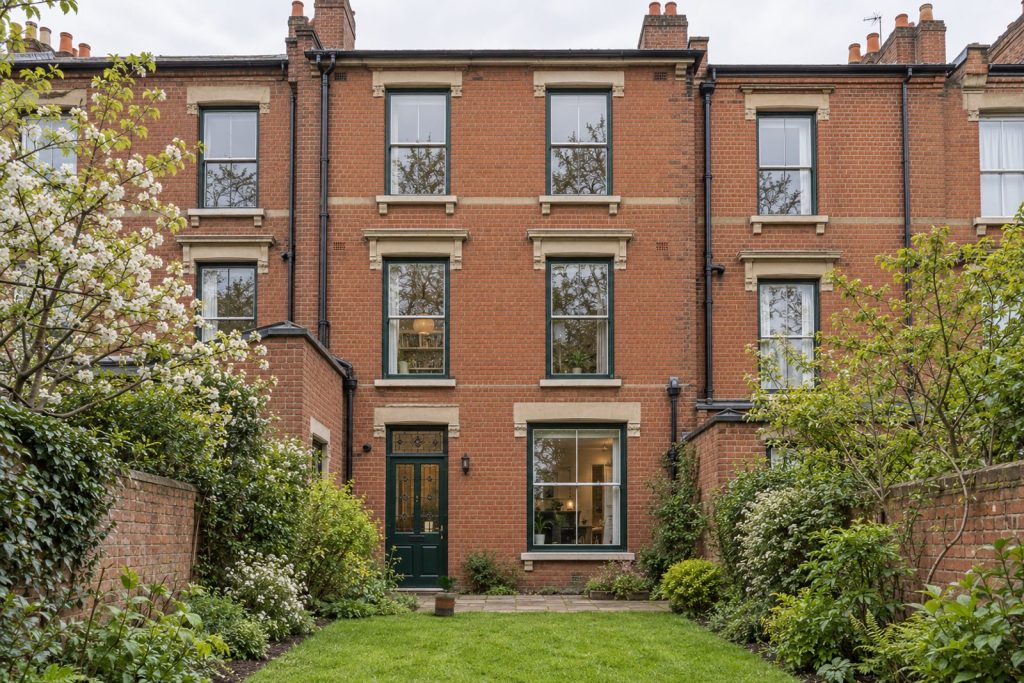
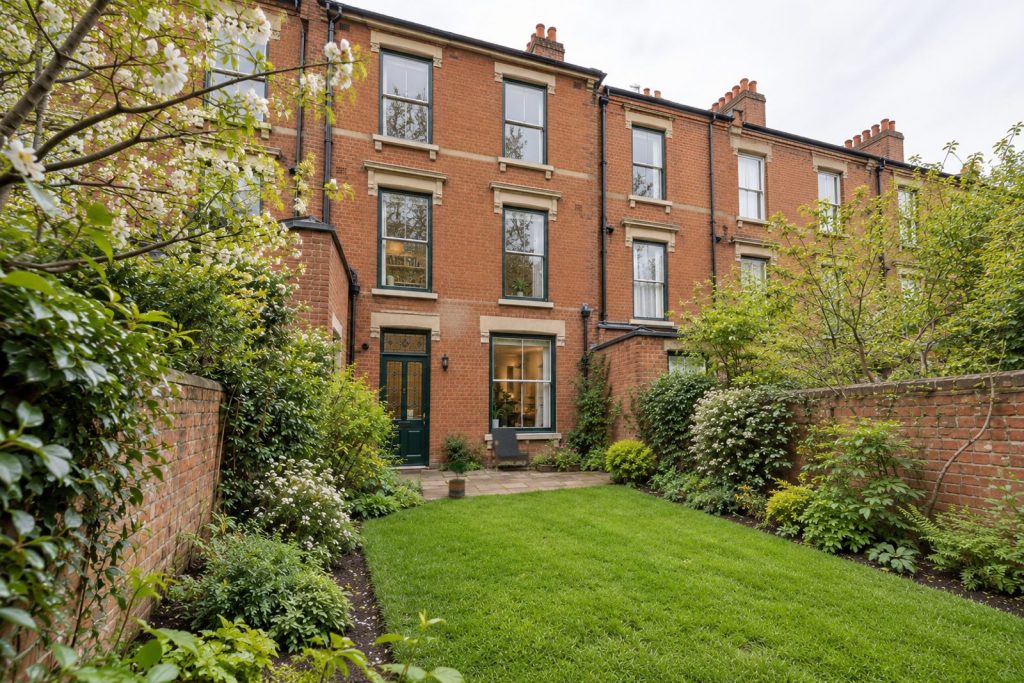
lounge chair: none [527,544,575,603] -> present [490,428,529,471]

